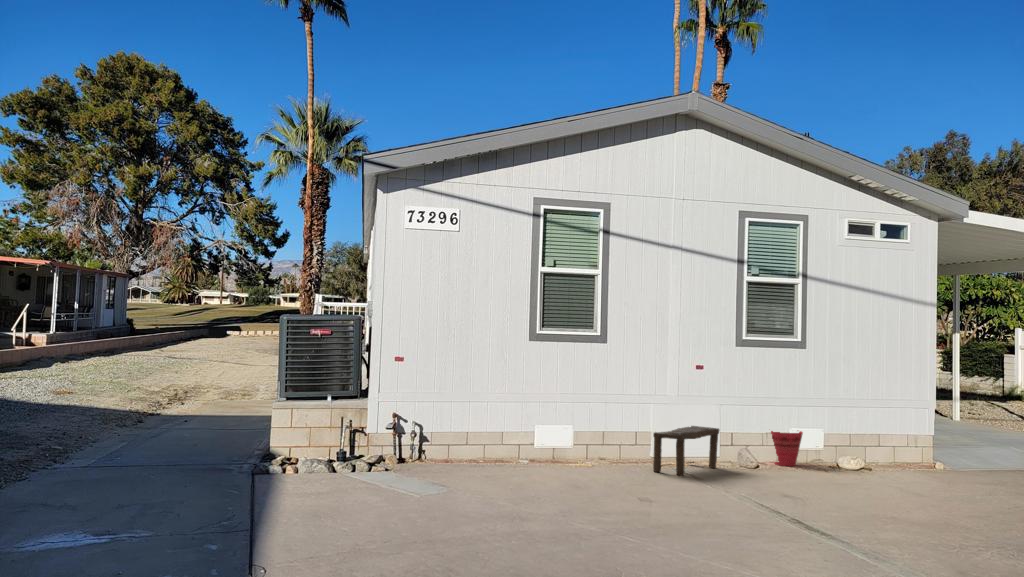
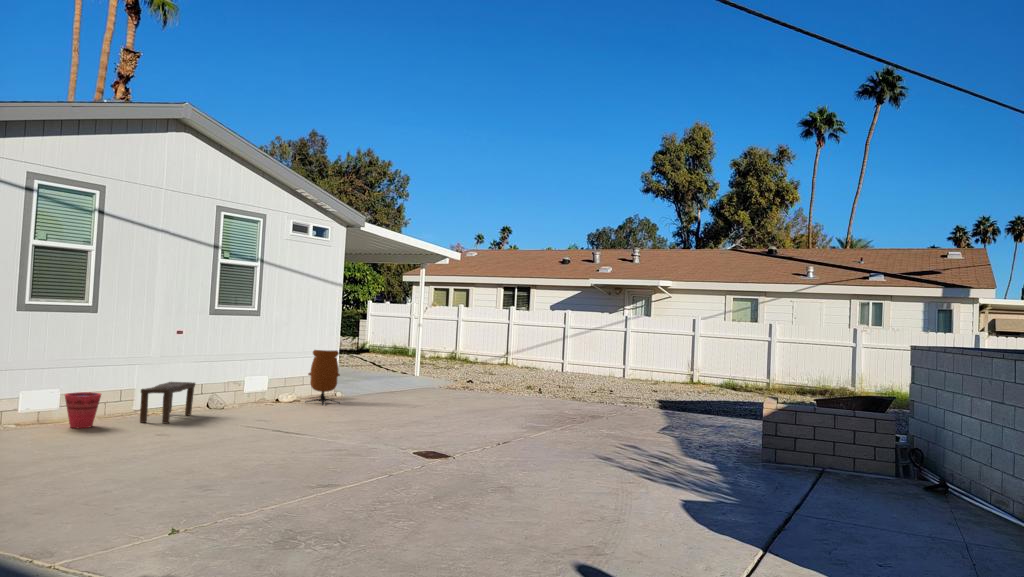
lounge chair: none [872,393,923,471] -> present [307,350,340,405]
bucket: present [771,431,803,466] -> present [65,392,101,428]

